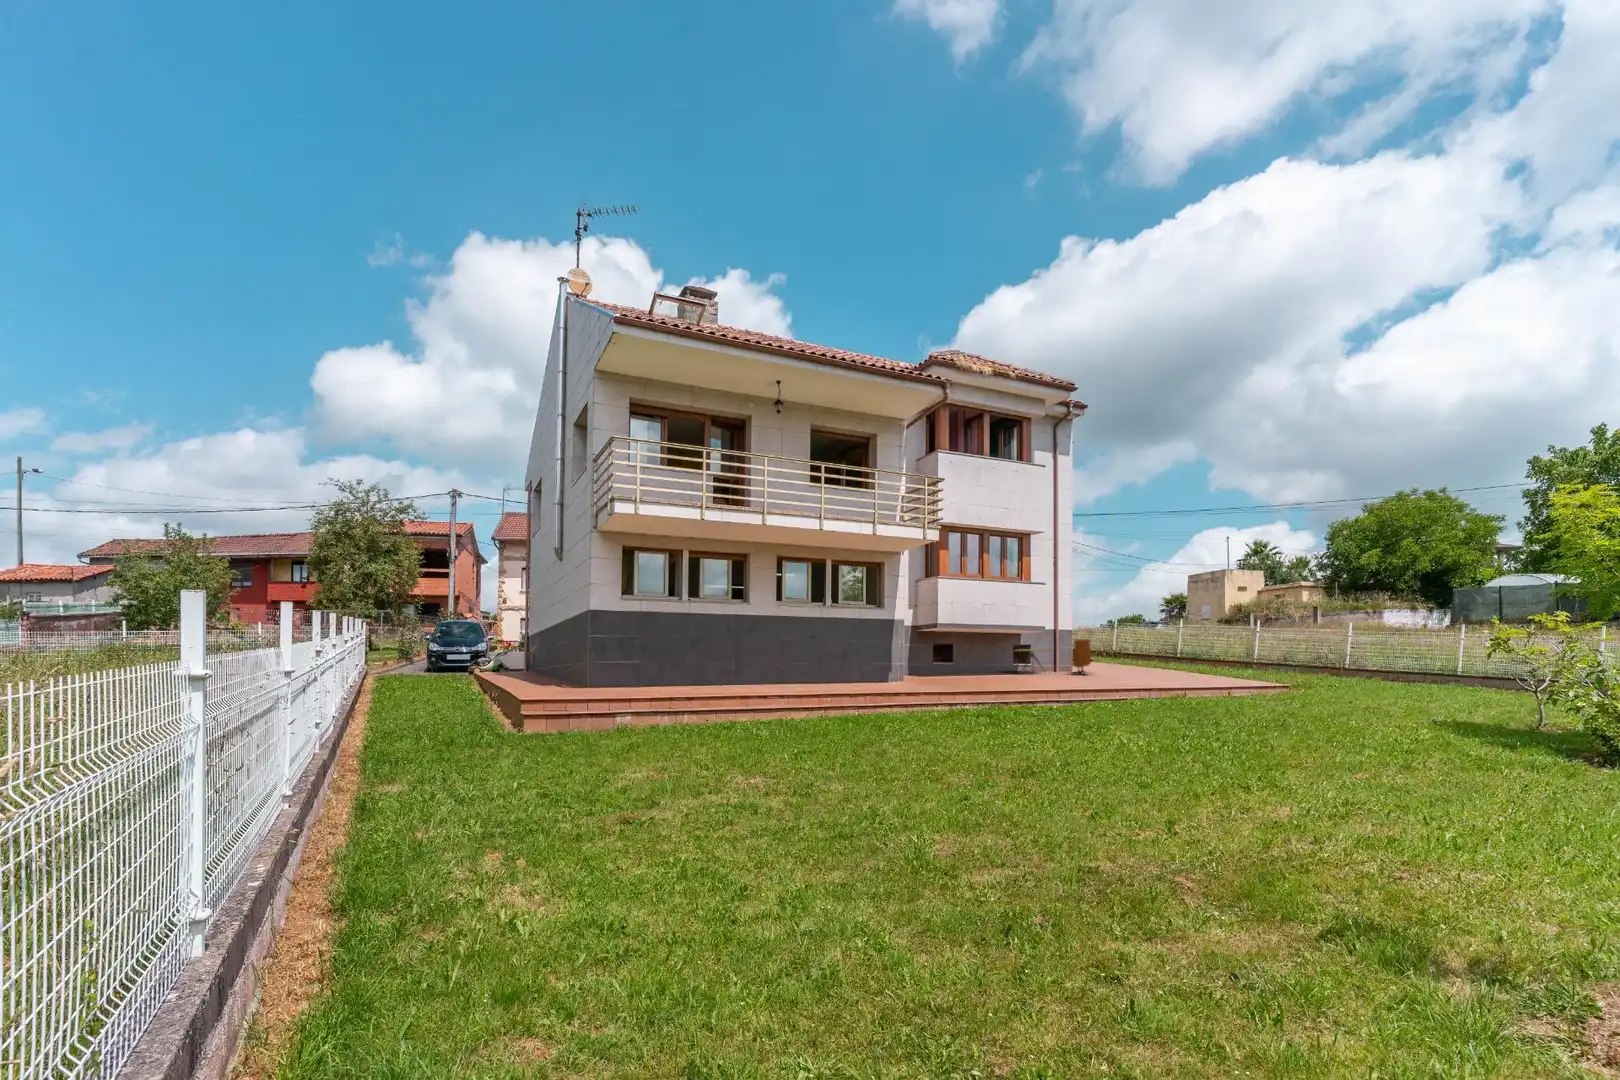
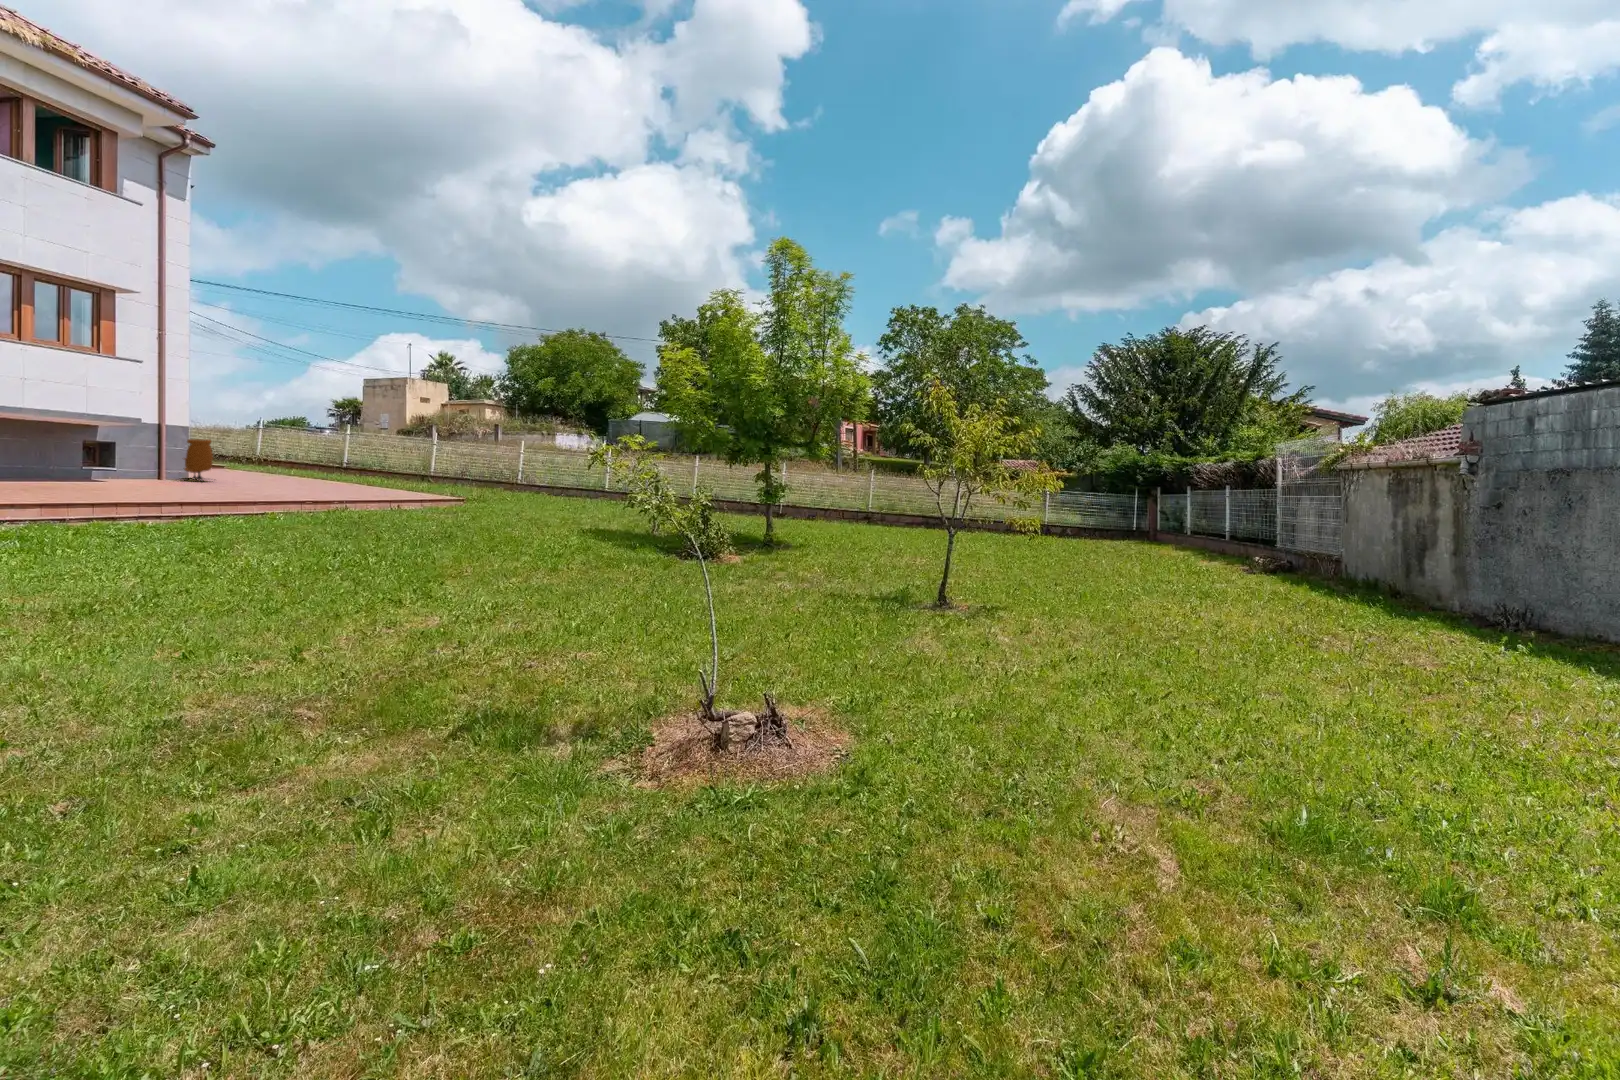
round table: present [1020,649,1047,668] -> none [89,448,150,480]

